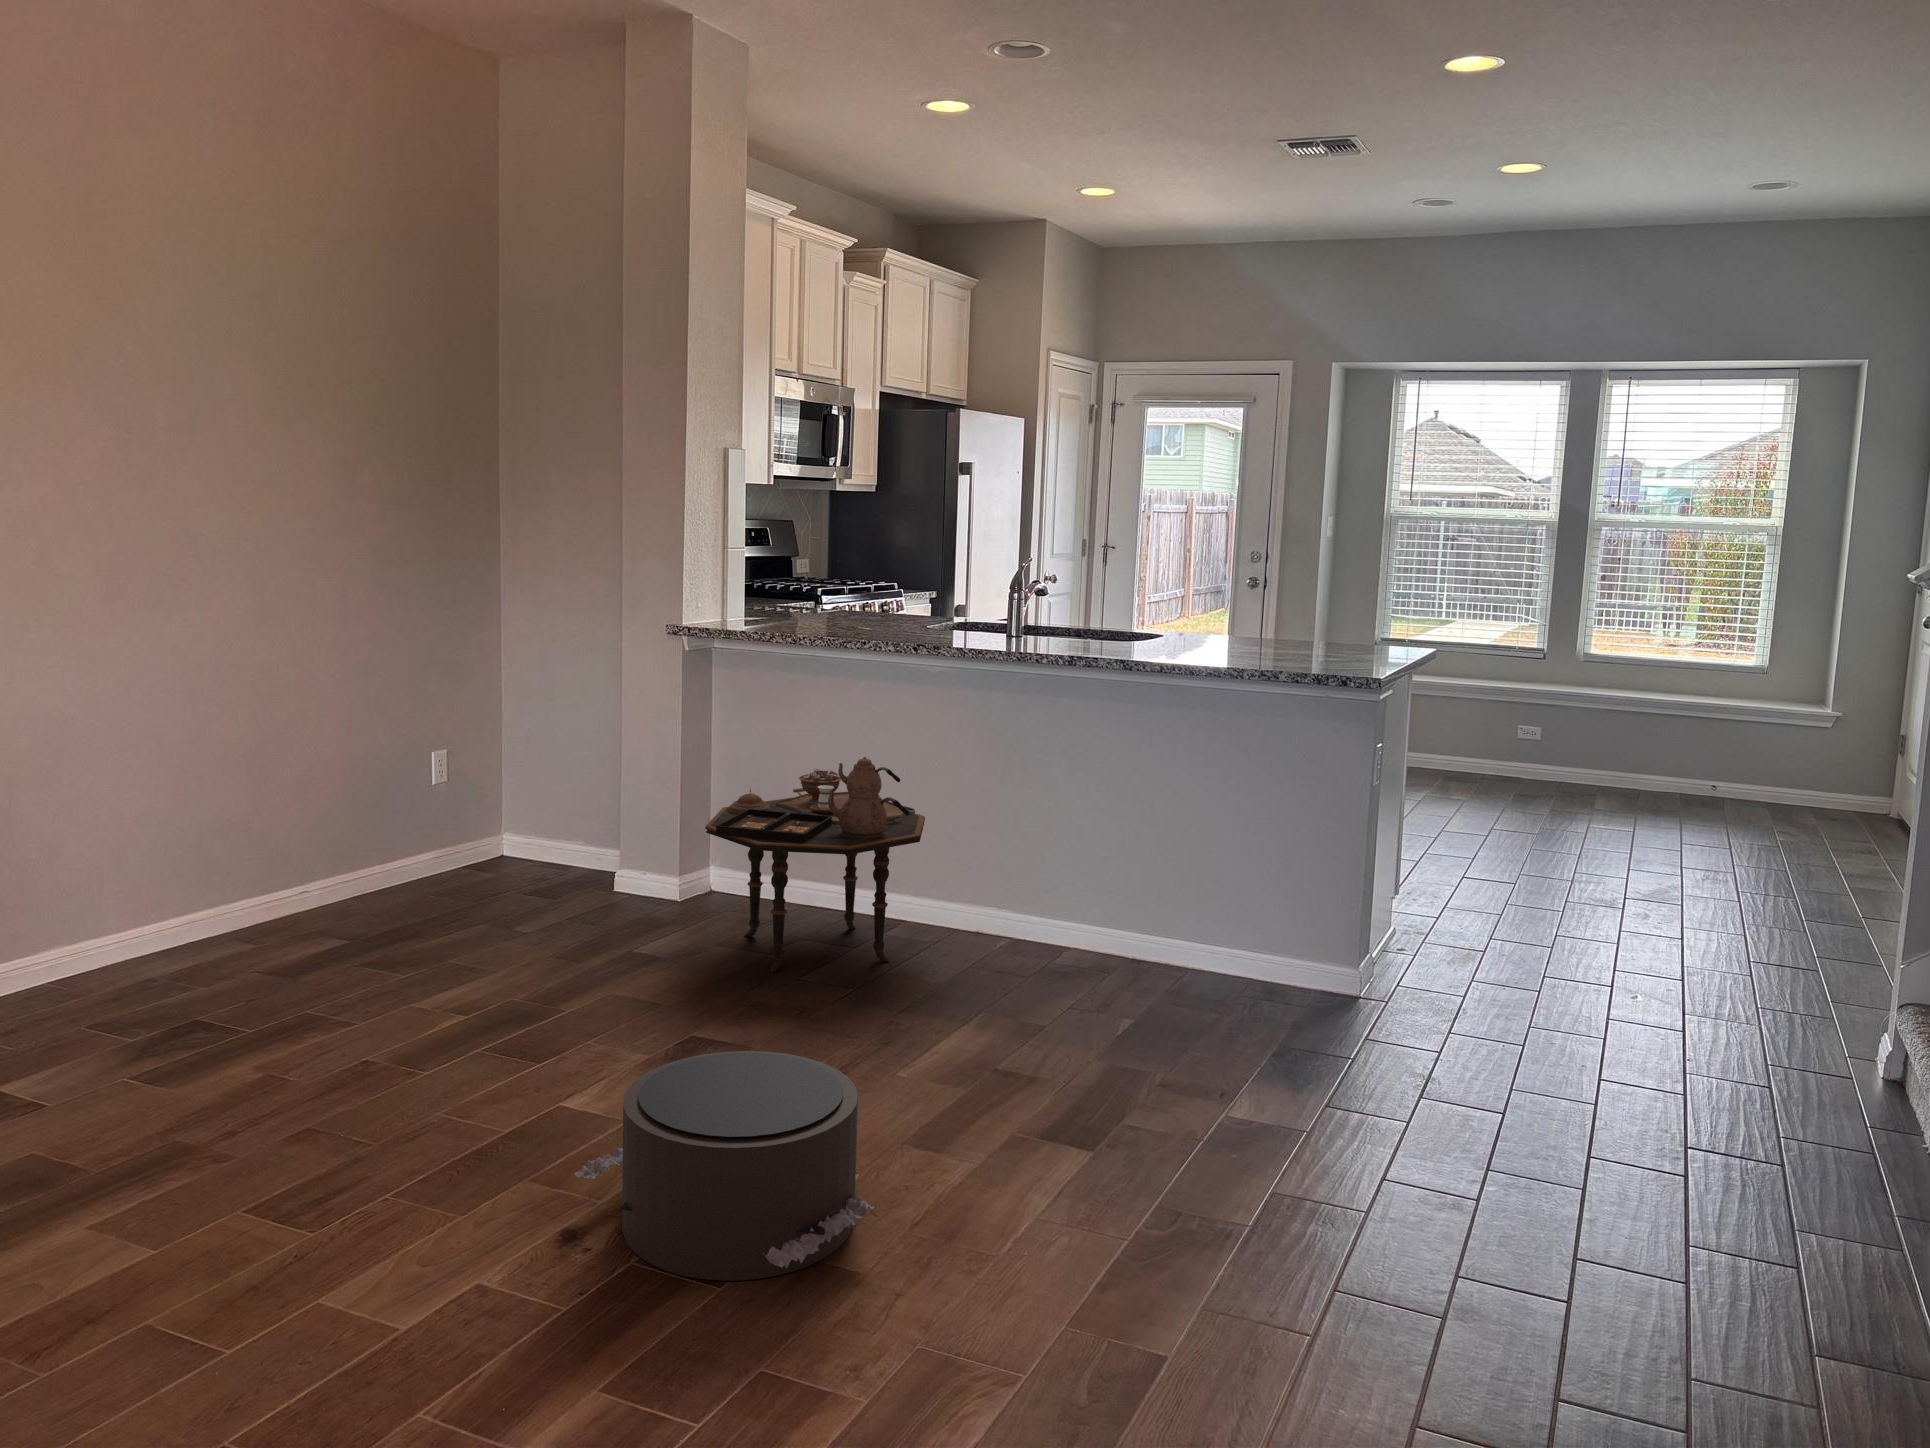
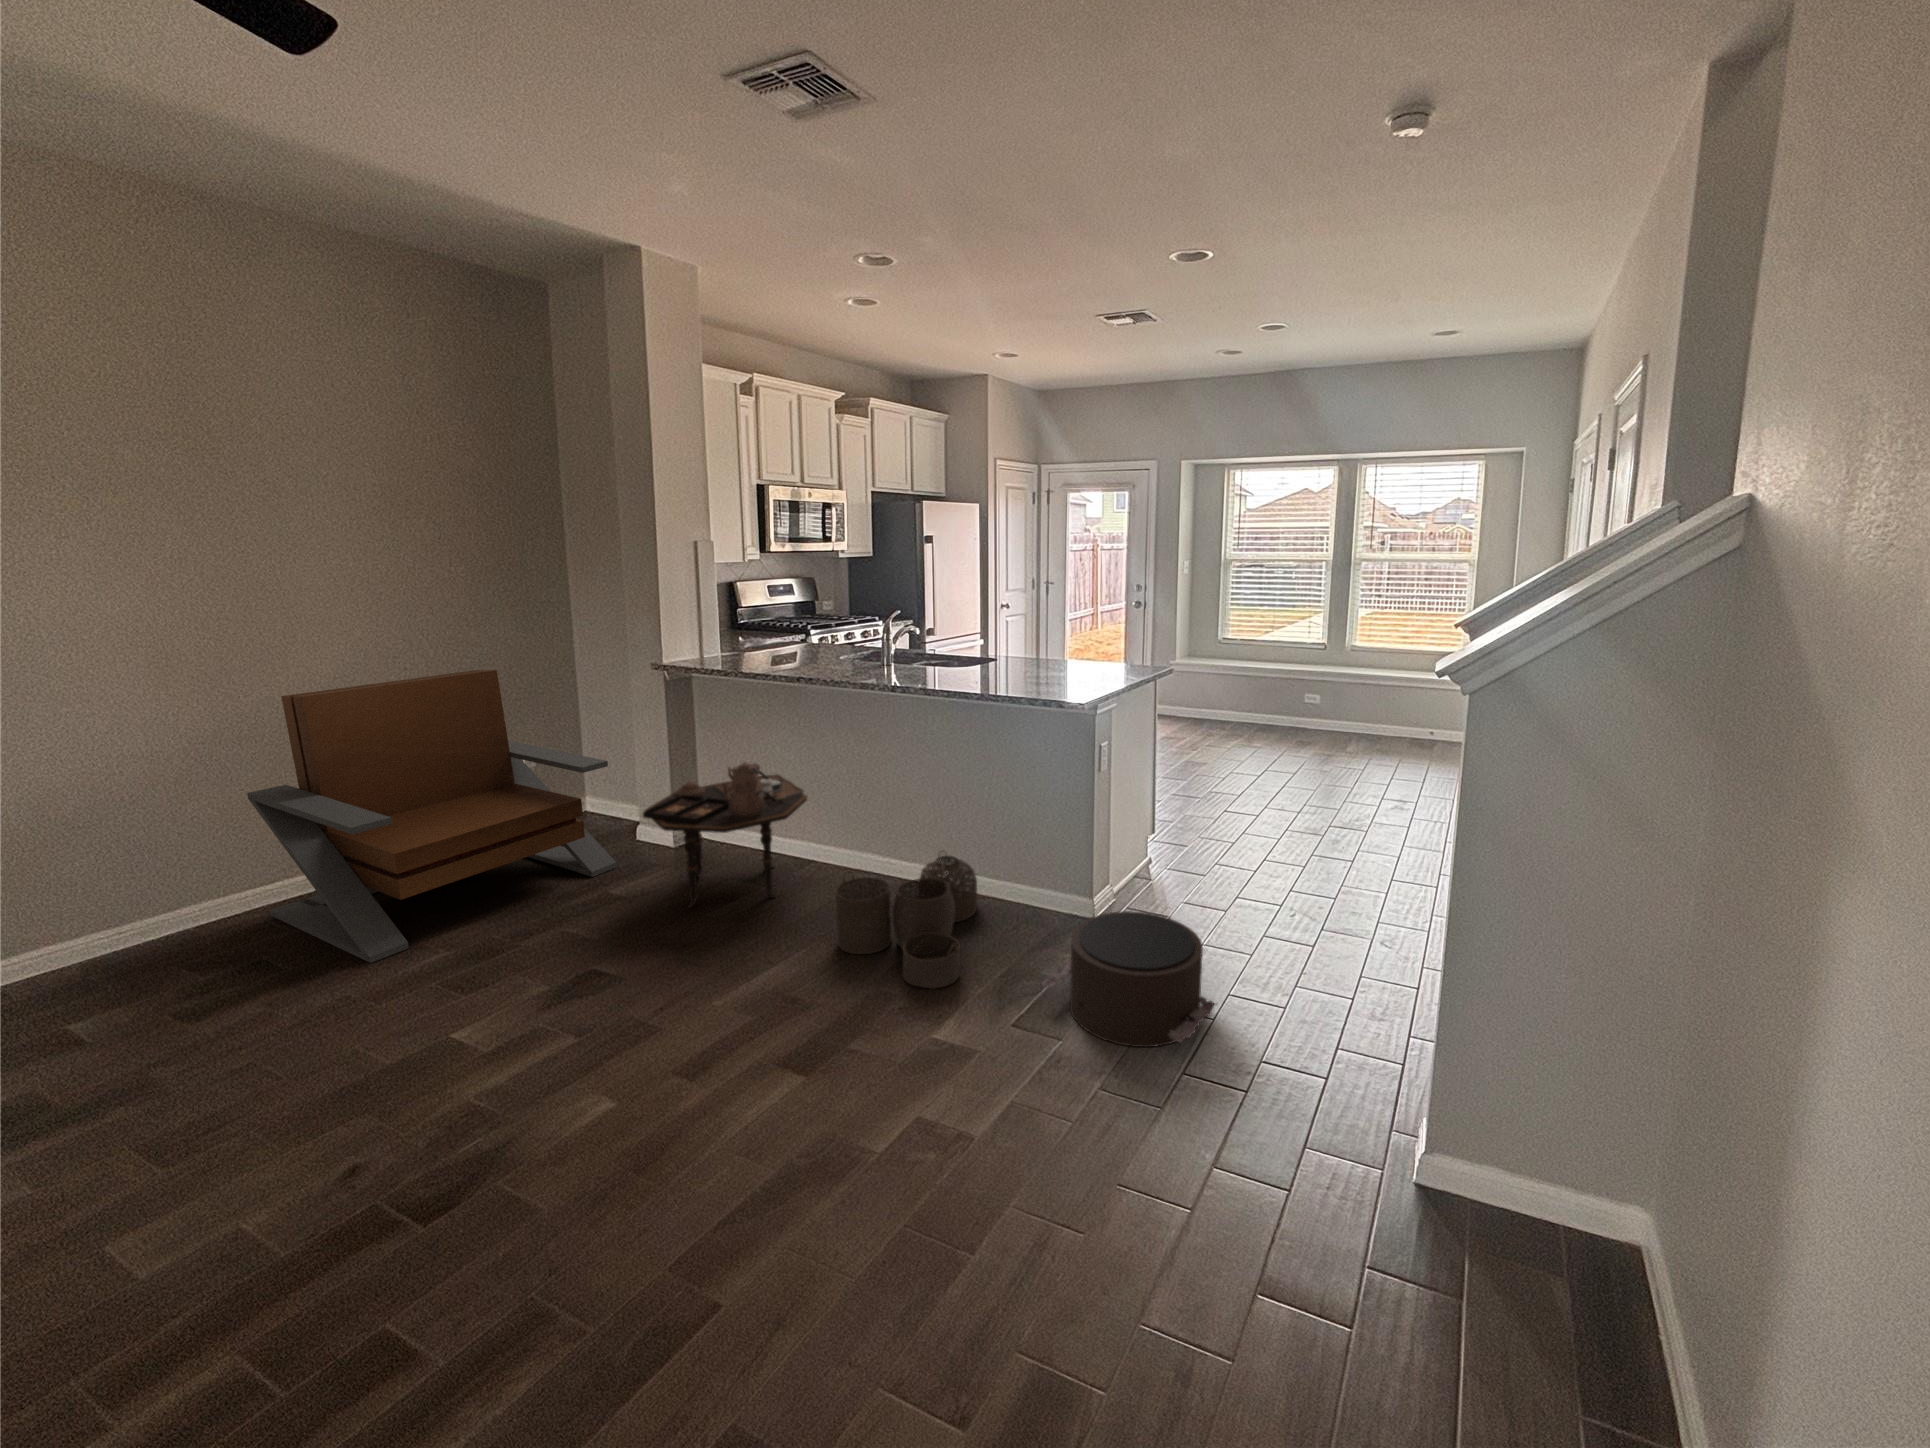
lounge chair: none [139,624,620,1025] -> present [247,670,617,963]
woven basket: none [1024,891,1229,1060] -> present [835,851,977,989]
pouf: present [575,1051,876,1281] -> present [1042,911,1217,1047]

